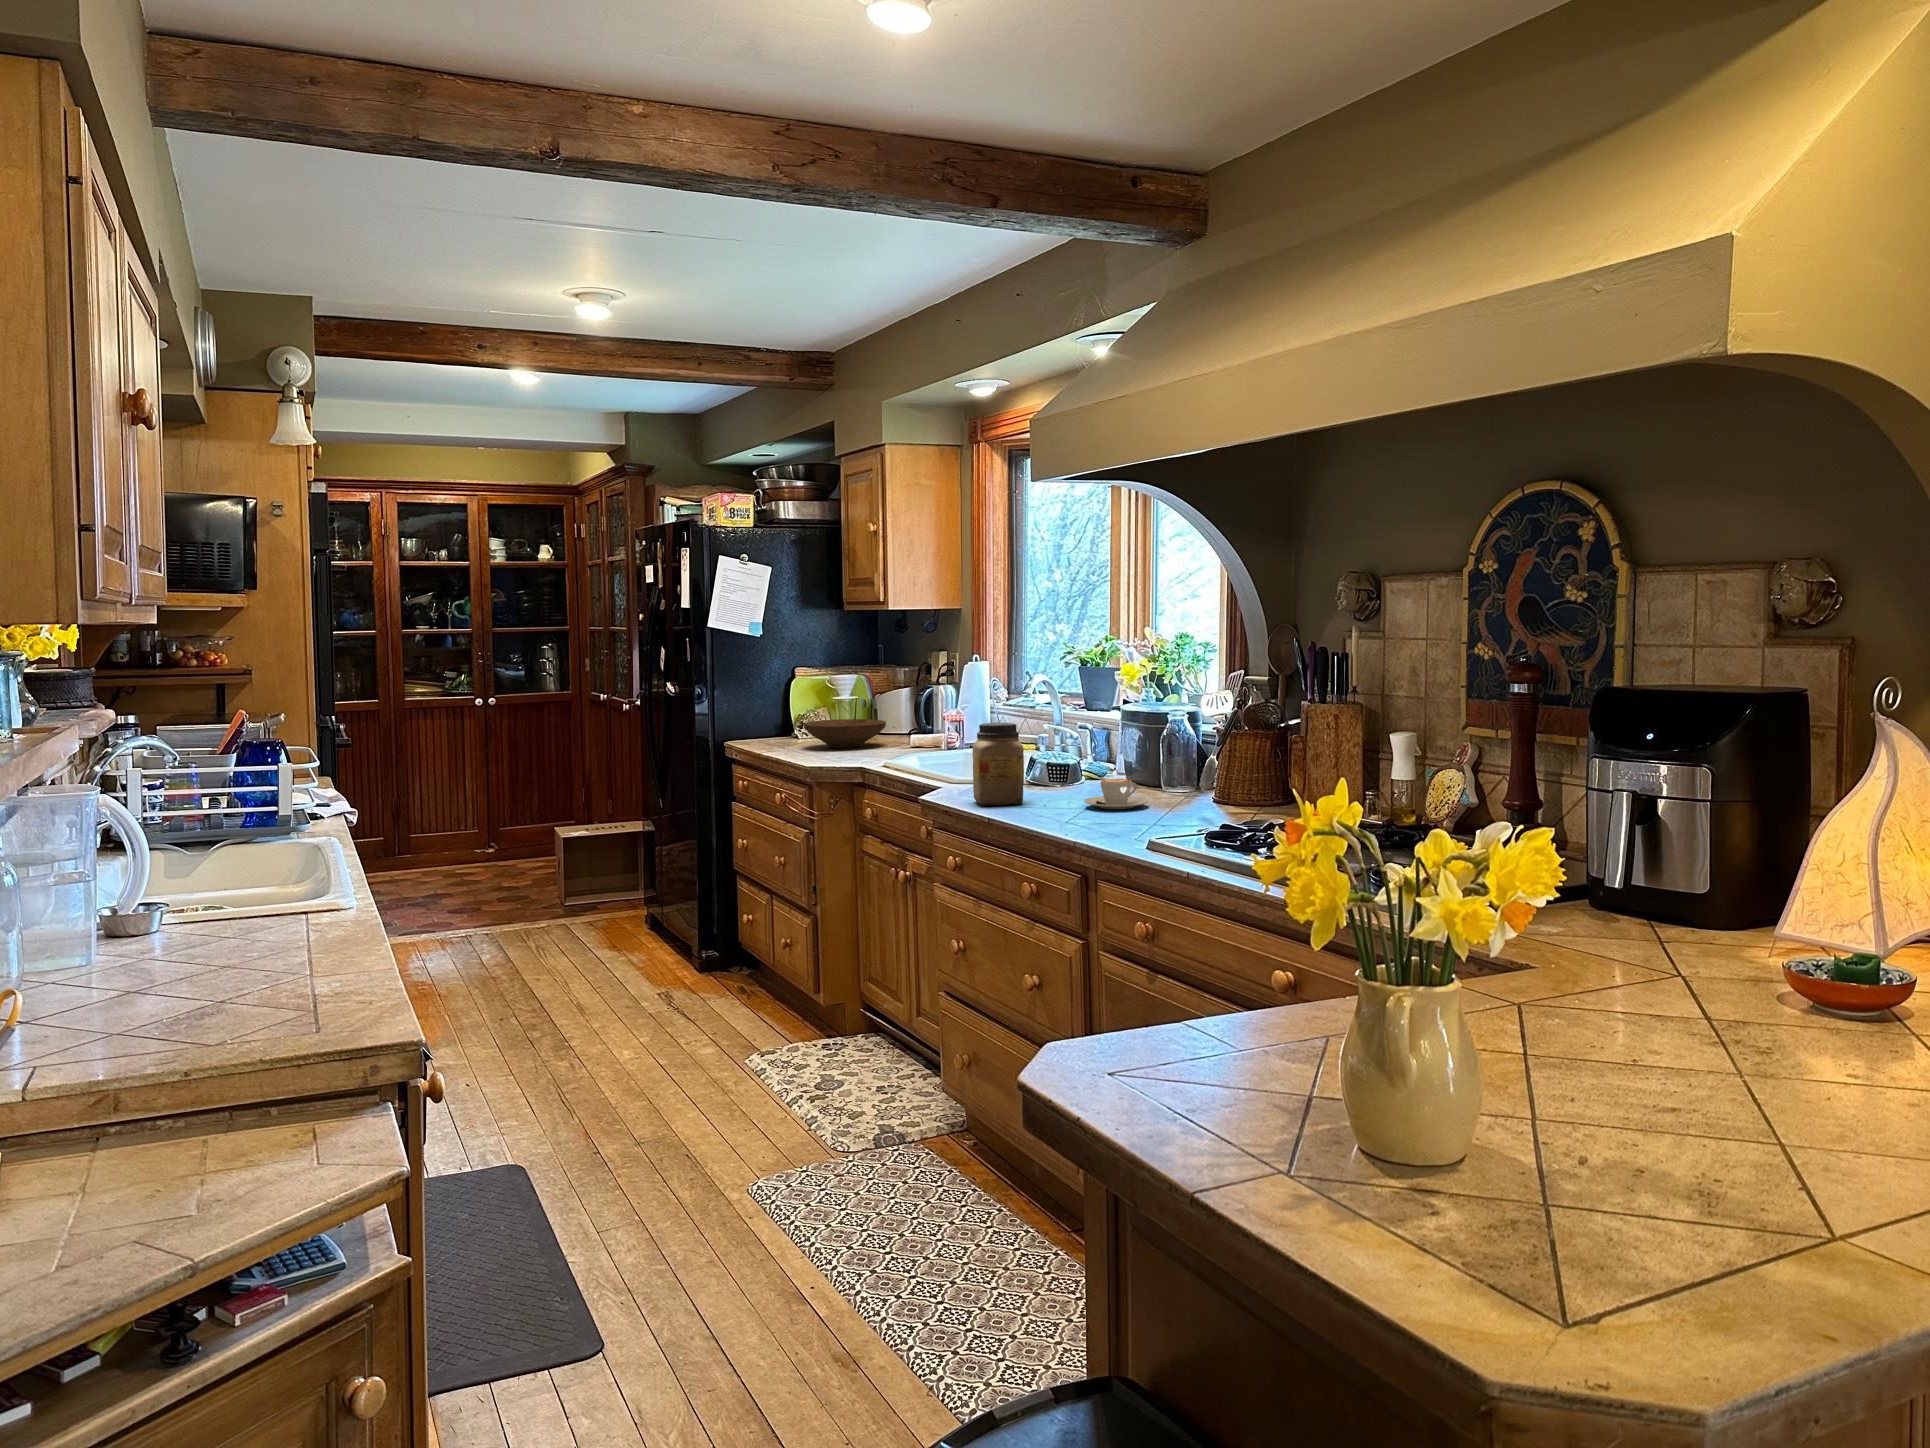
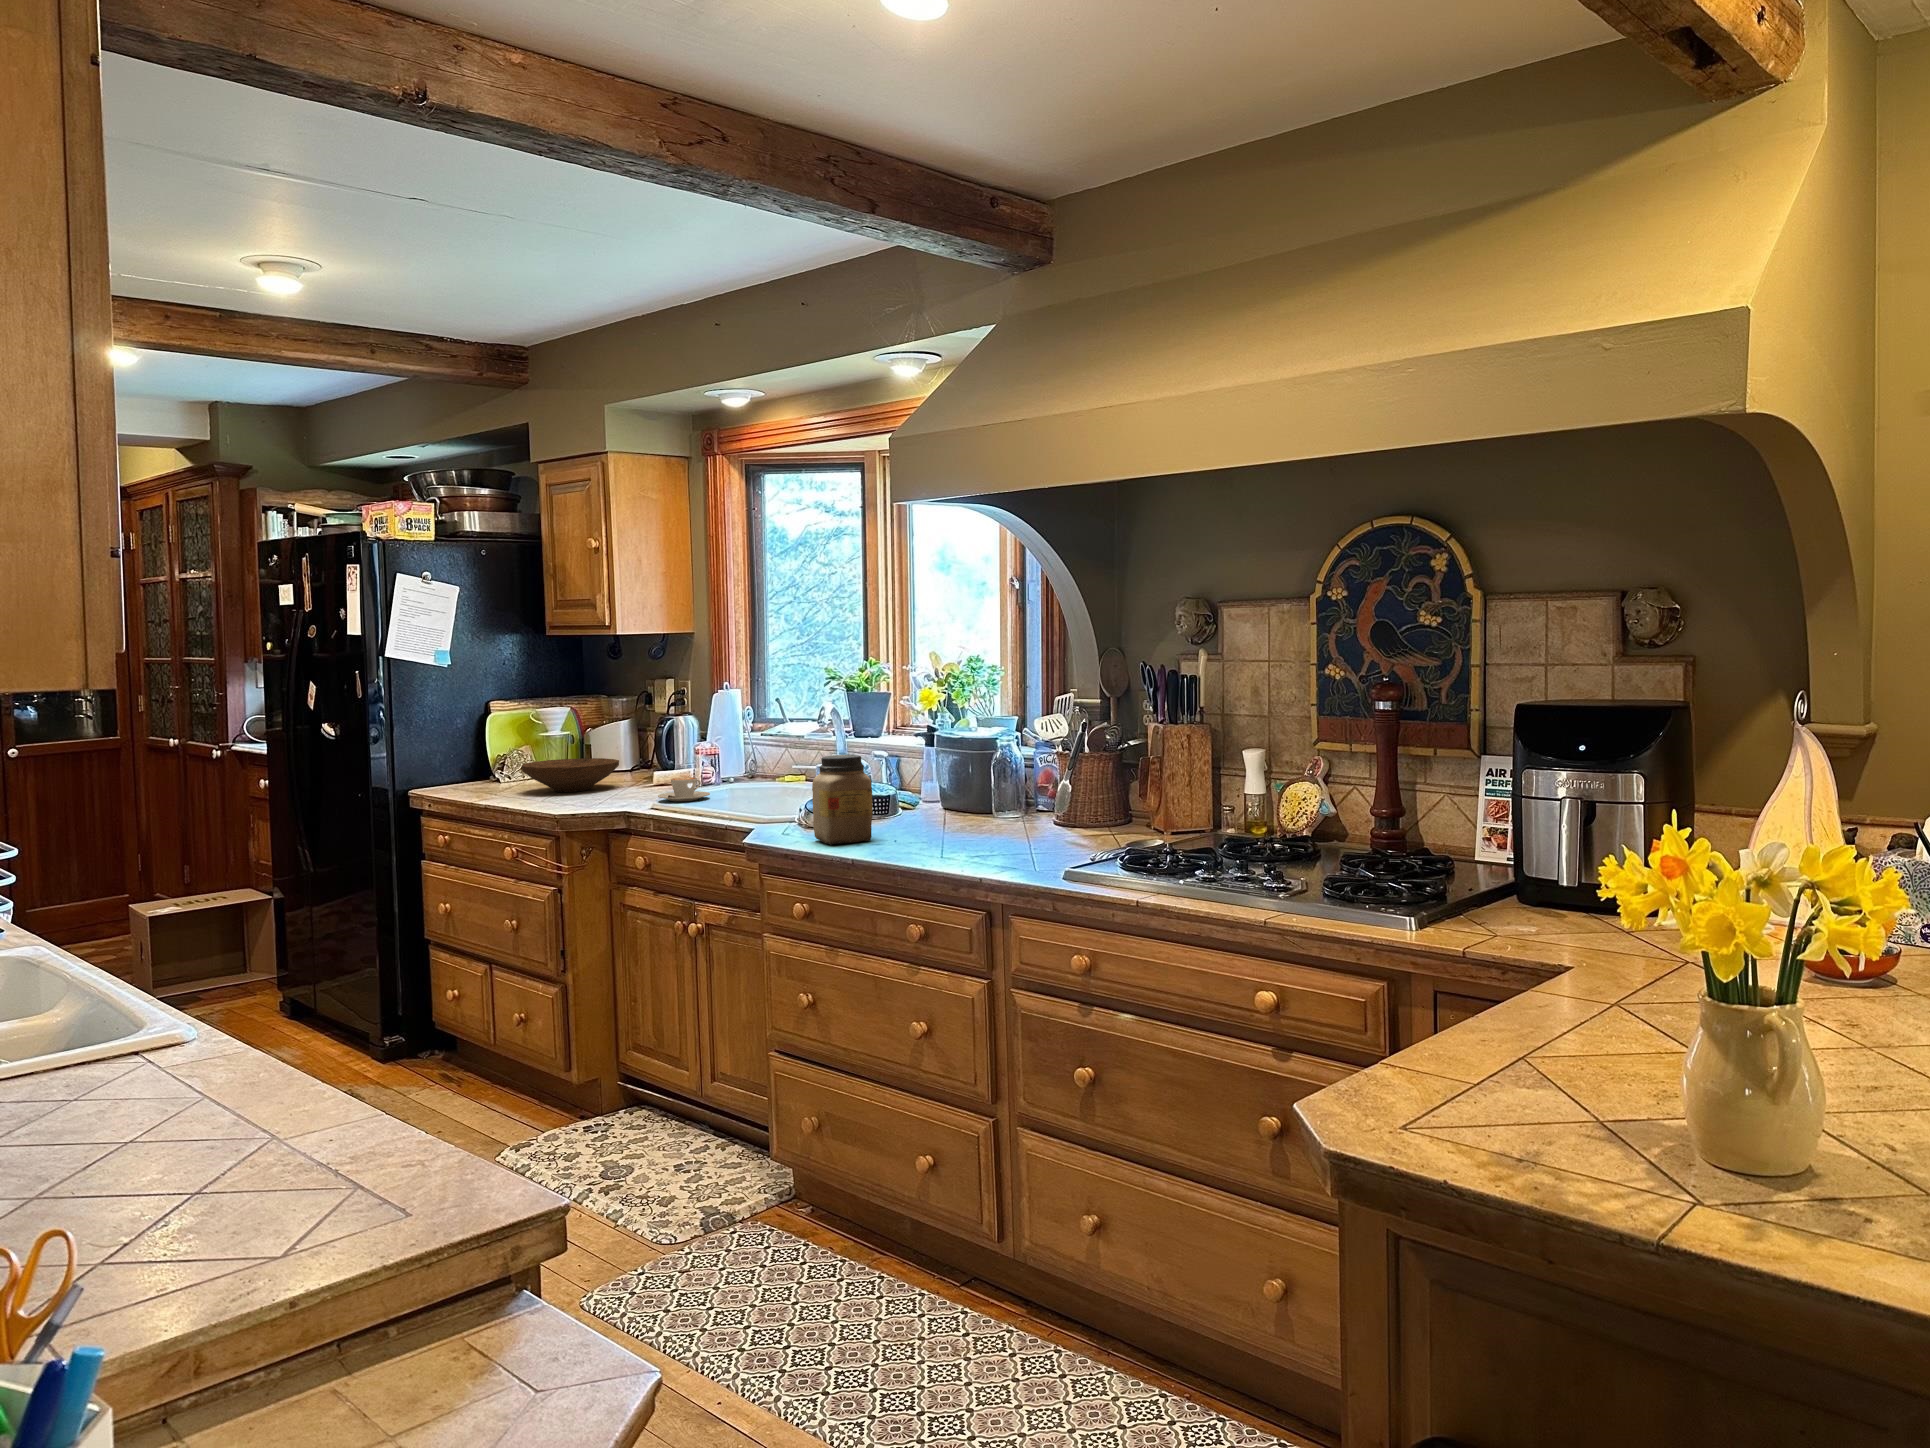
coffee cup: present [1084,779,1148,809] -> present [658,777,710,801]

